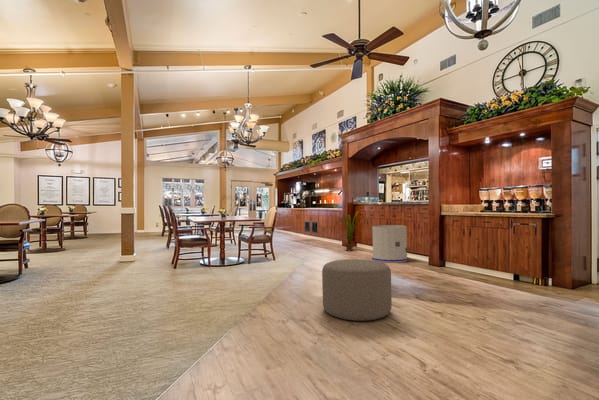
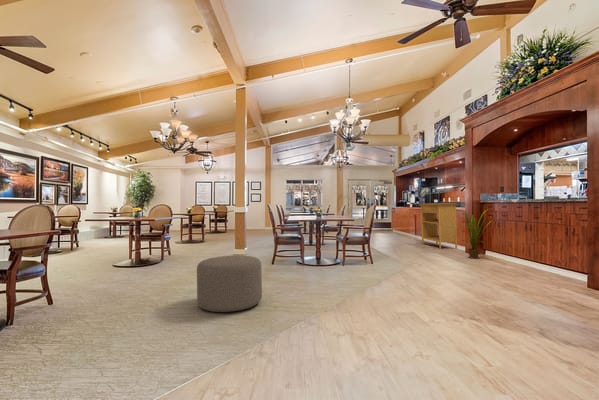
console table: none [302,205,334,245] -> present [419,203,457,249]
trash can: present [372,225,408,263] -> none [501,229,557,279]
ottoman: present [322,259,392,321] -> present [197,255,262,312]

